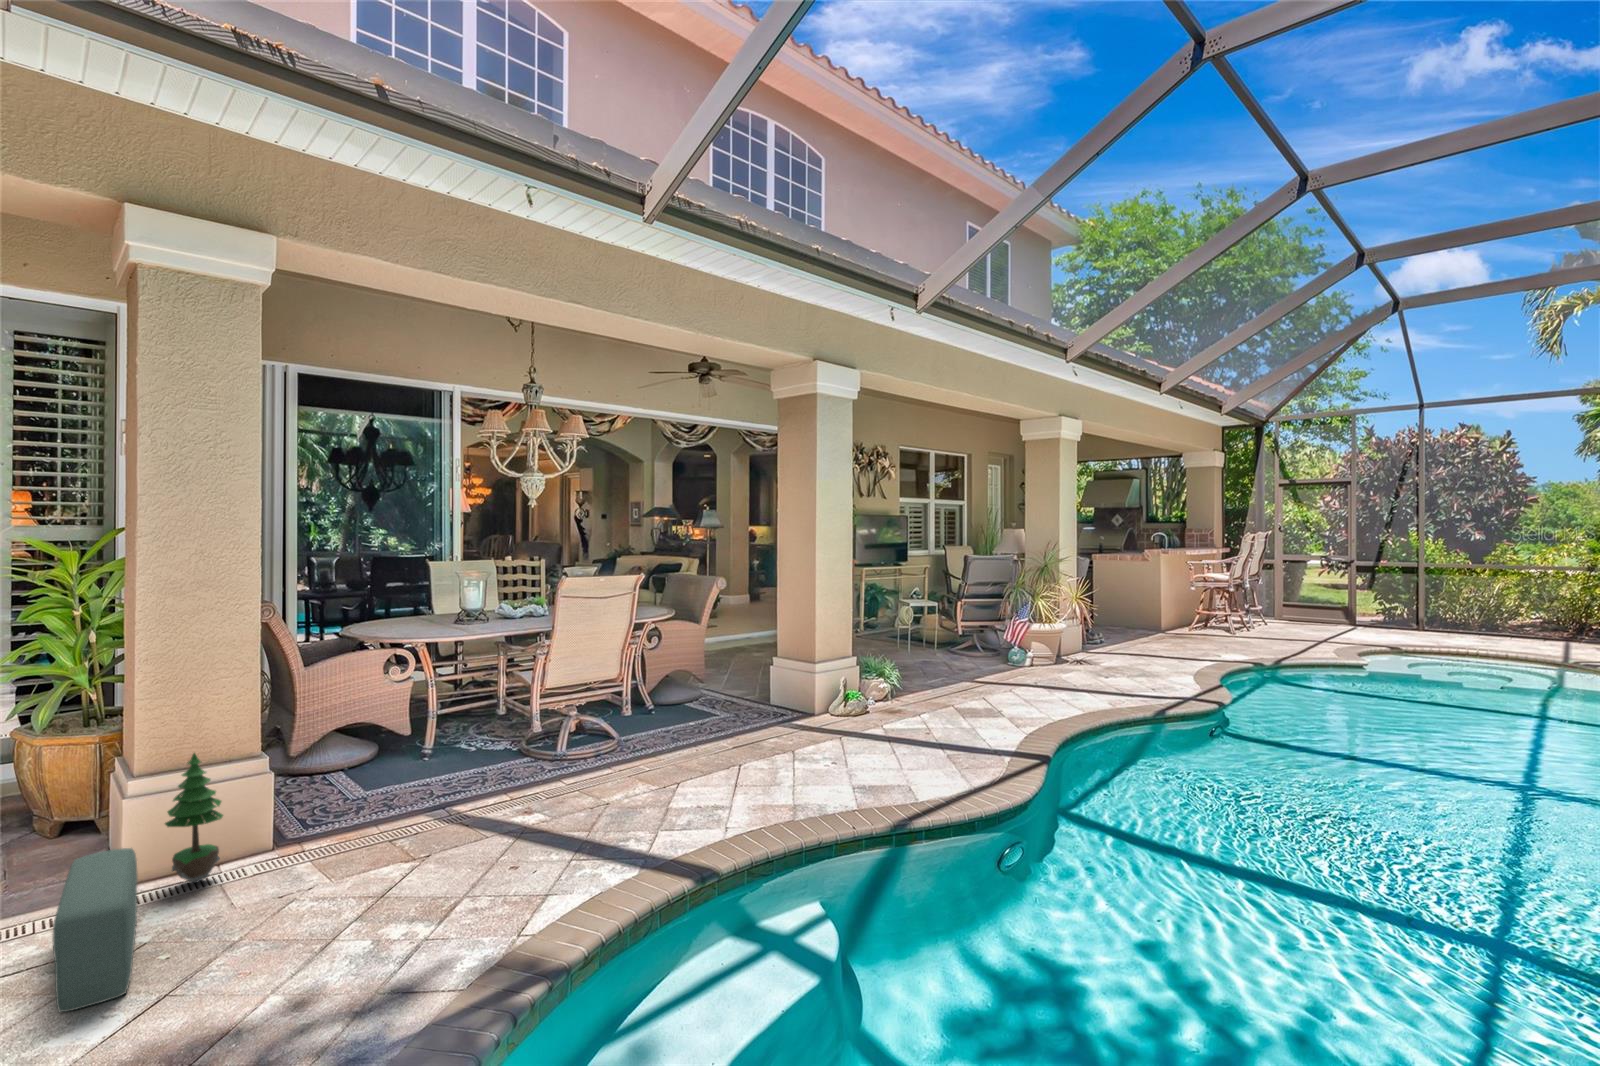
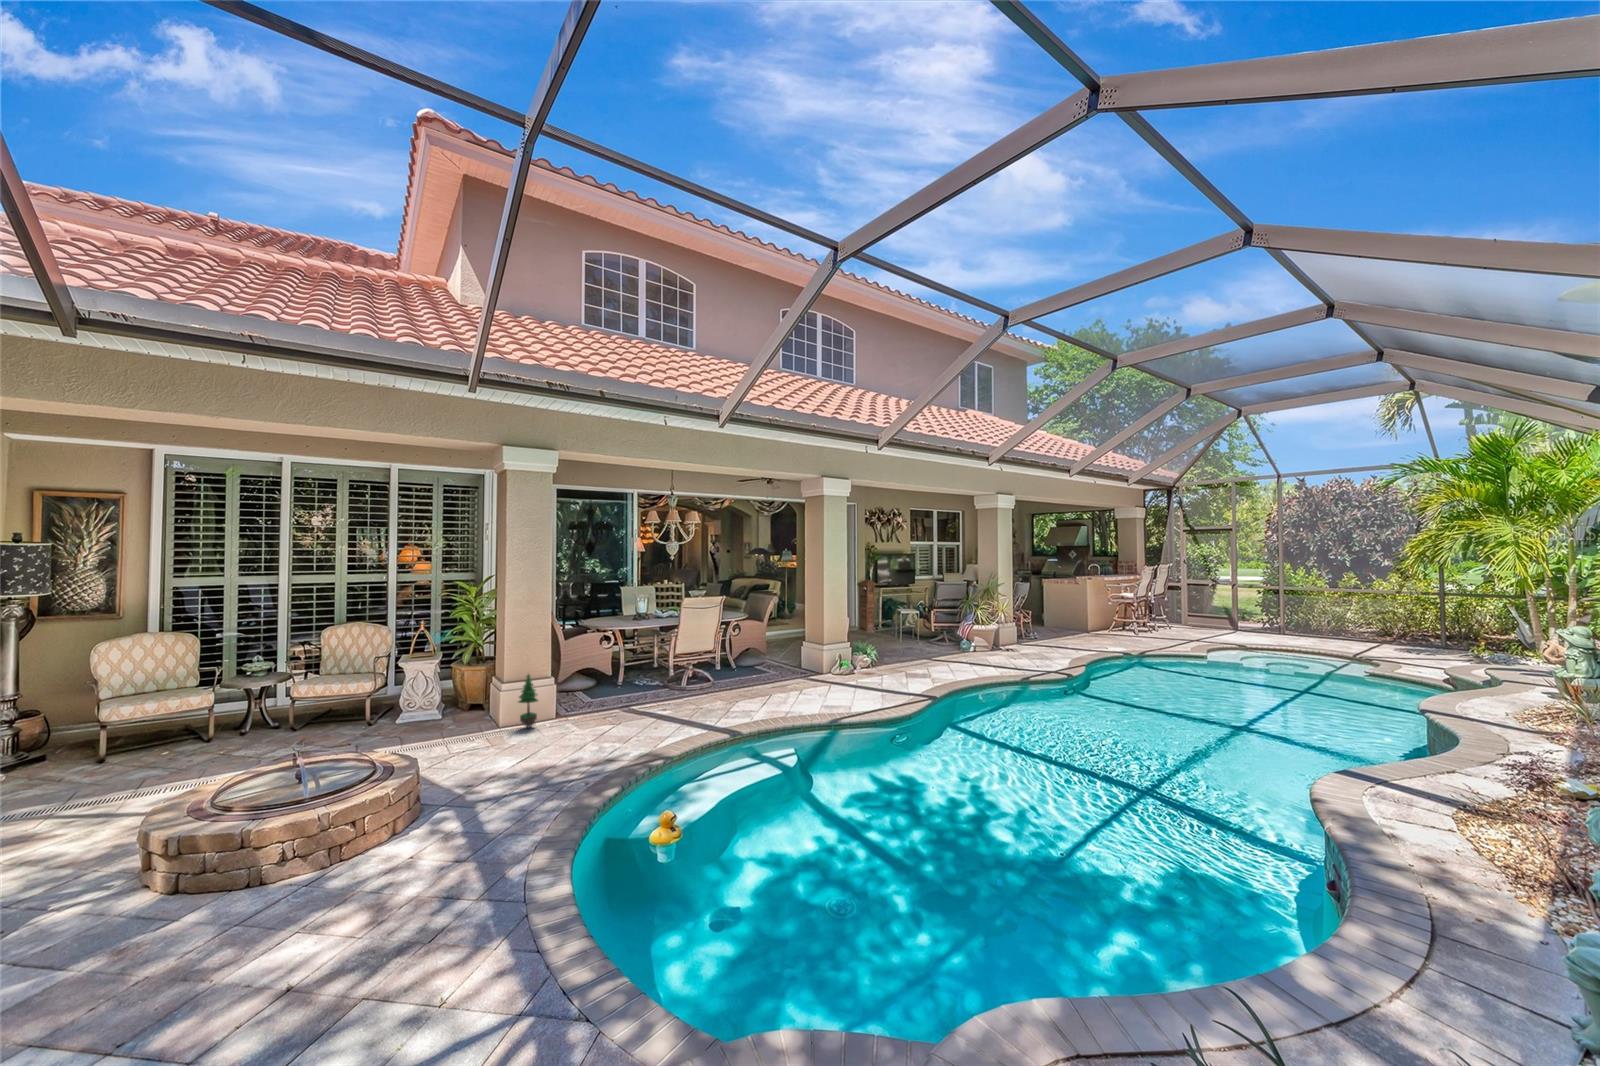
pouf: present [53,848,138,1012] -> none [490,708,515,760]

